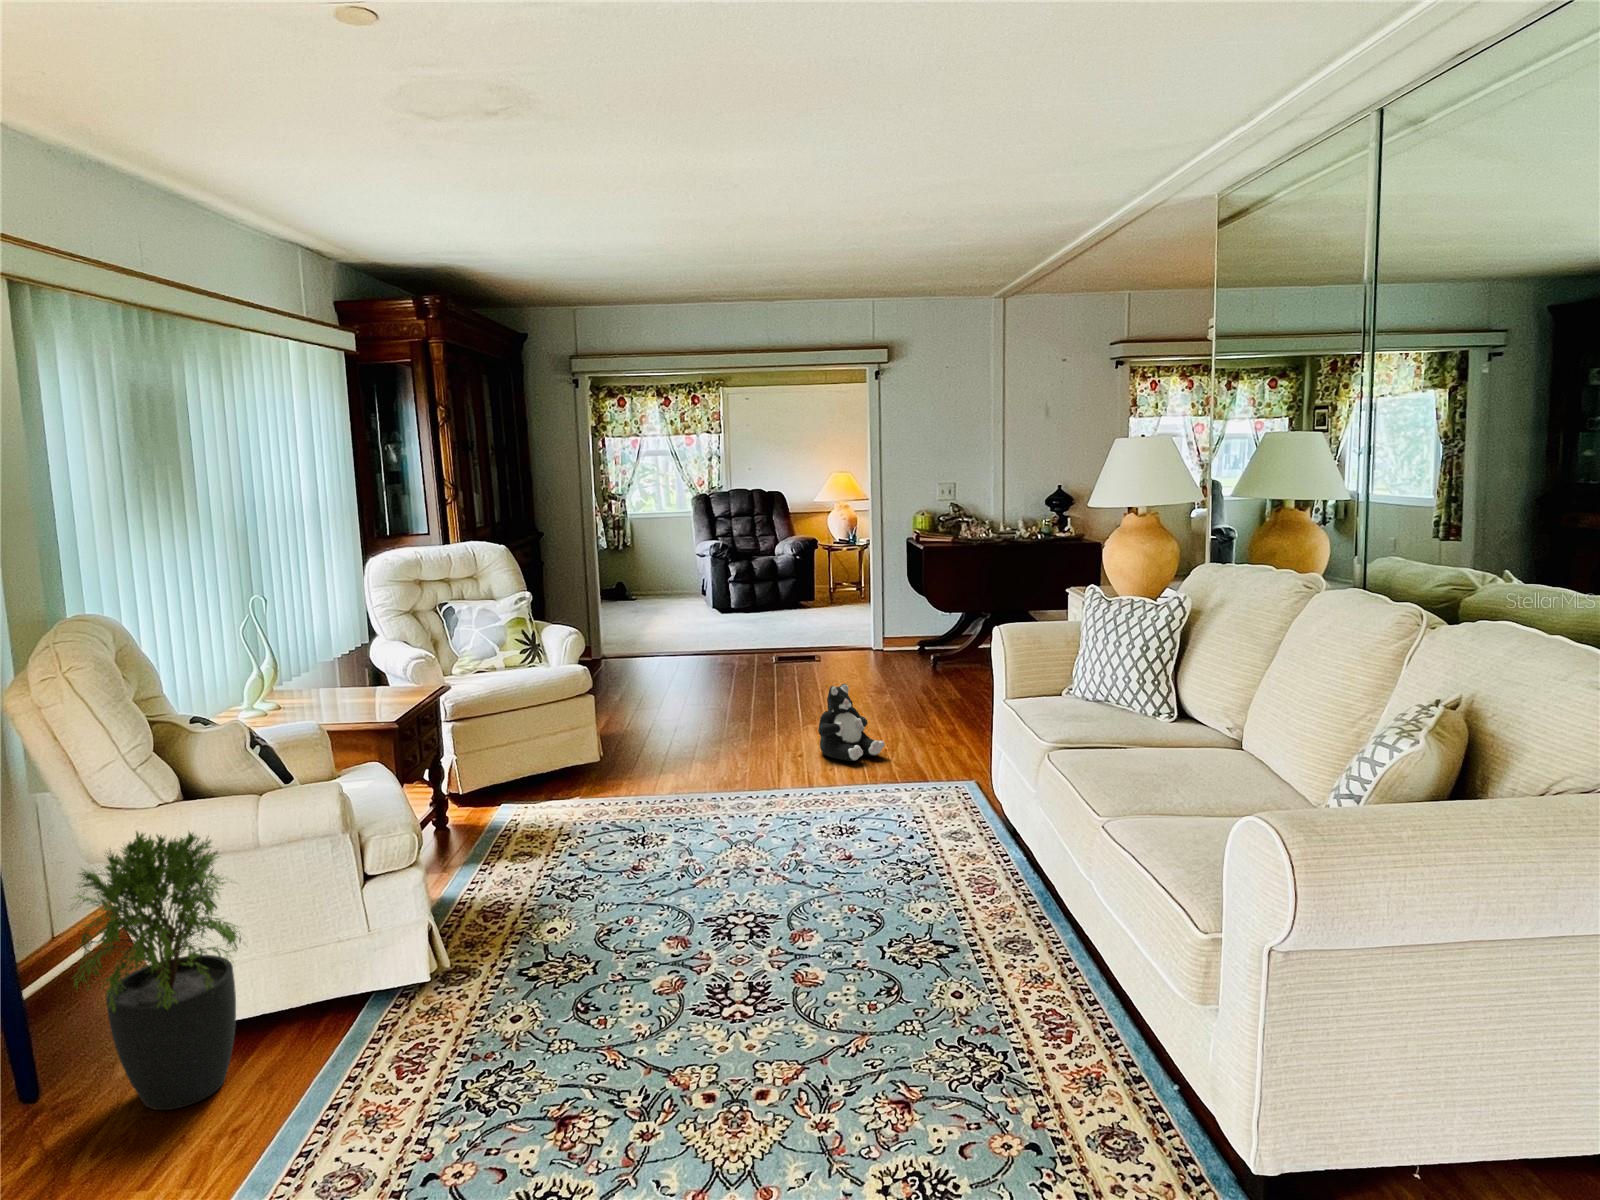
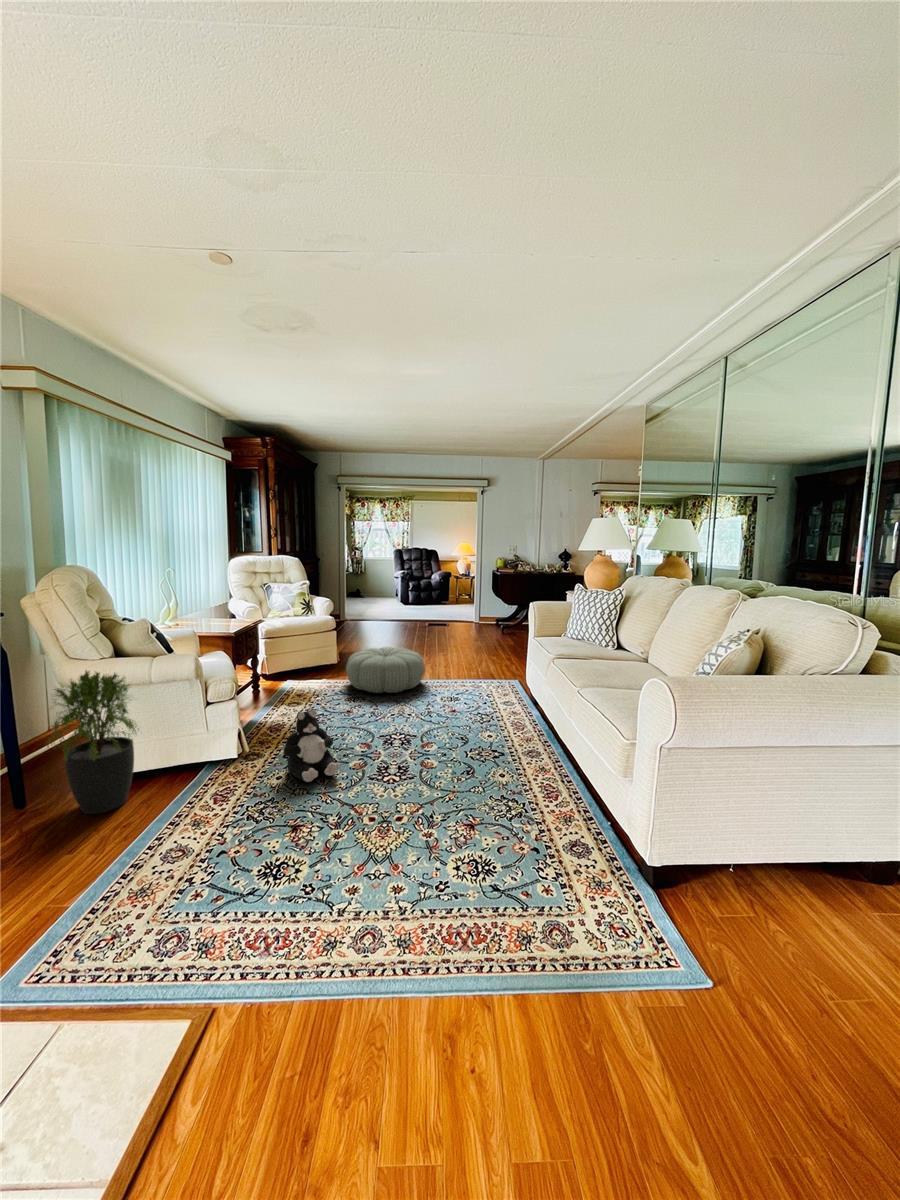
plush toy: present [819,684,885,761] -> present [284,709,341,782]
pouf: none [621,725,782,824] -> present [346,647,425,693]

